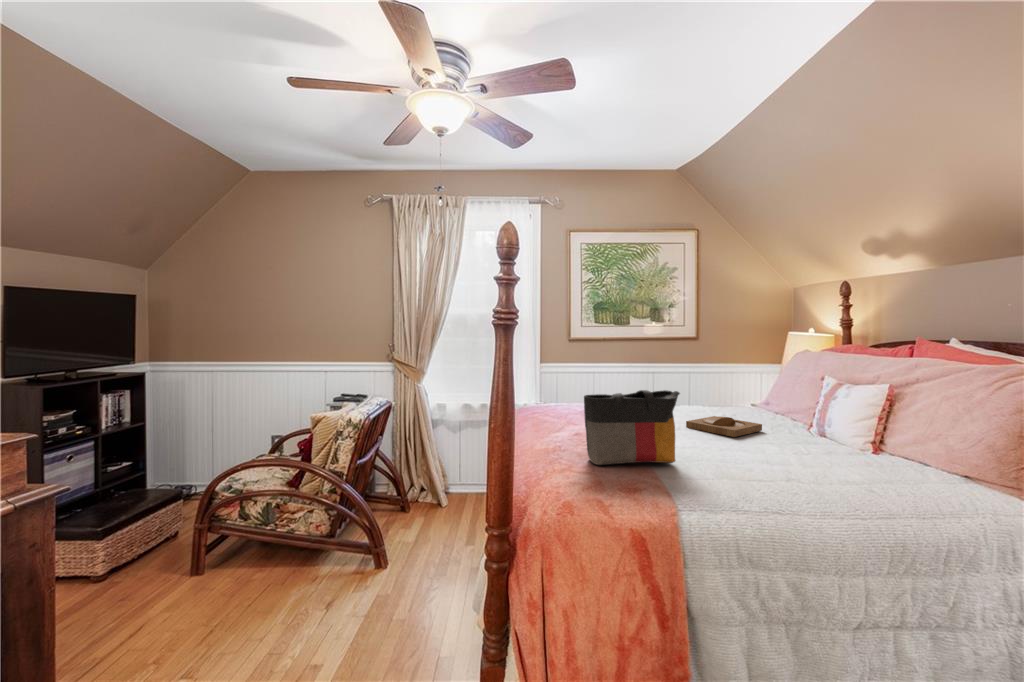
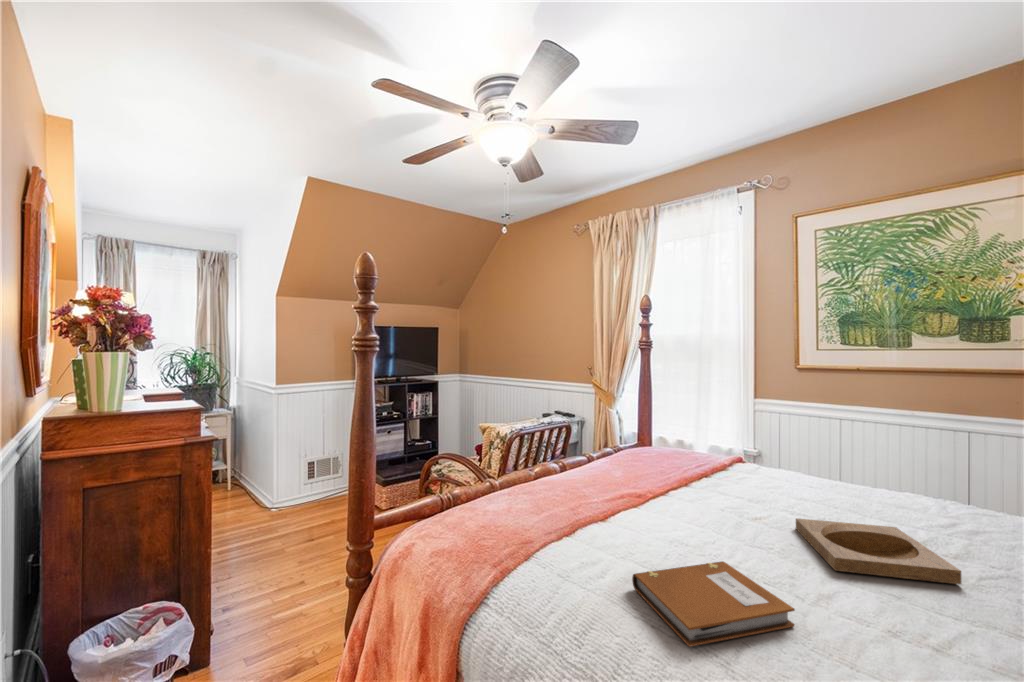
tote bag: present [584,390,680,465] -> none [498,440,609,559]
notebook: none [711,443,775,475] -> present [632,561,795,647]

